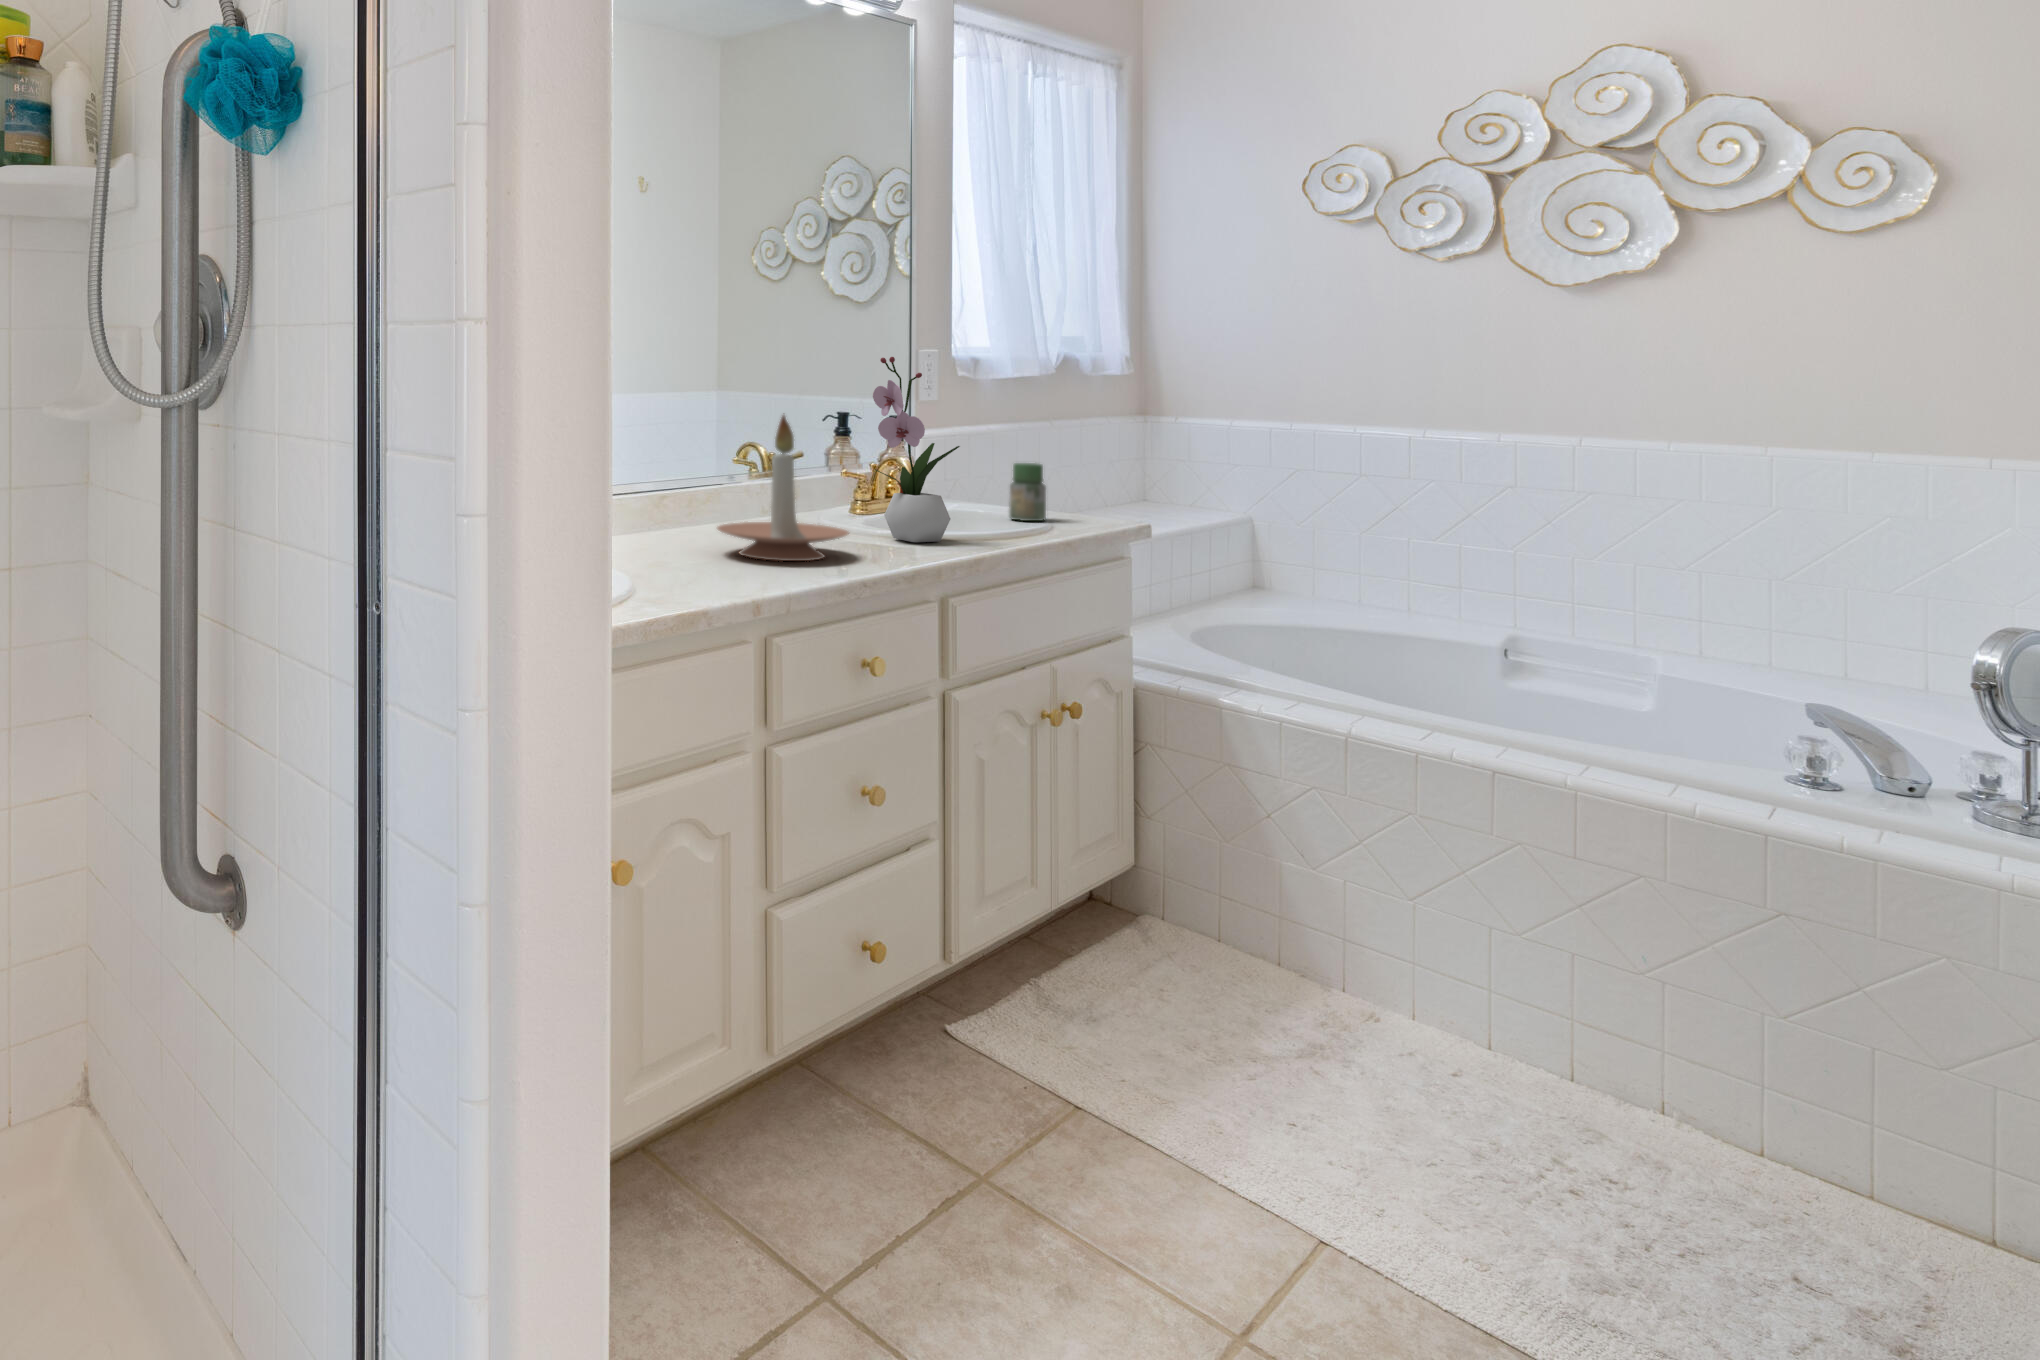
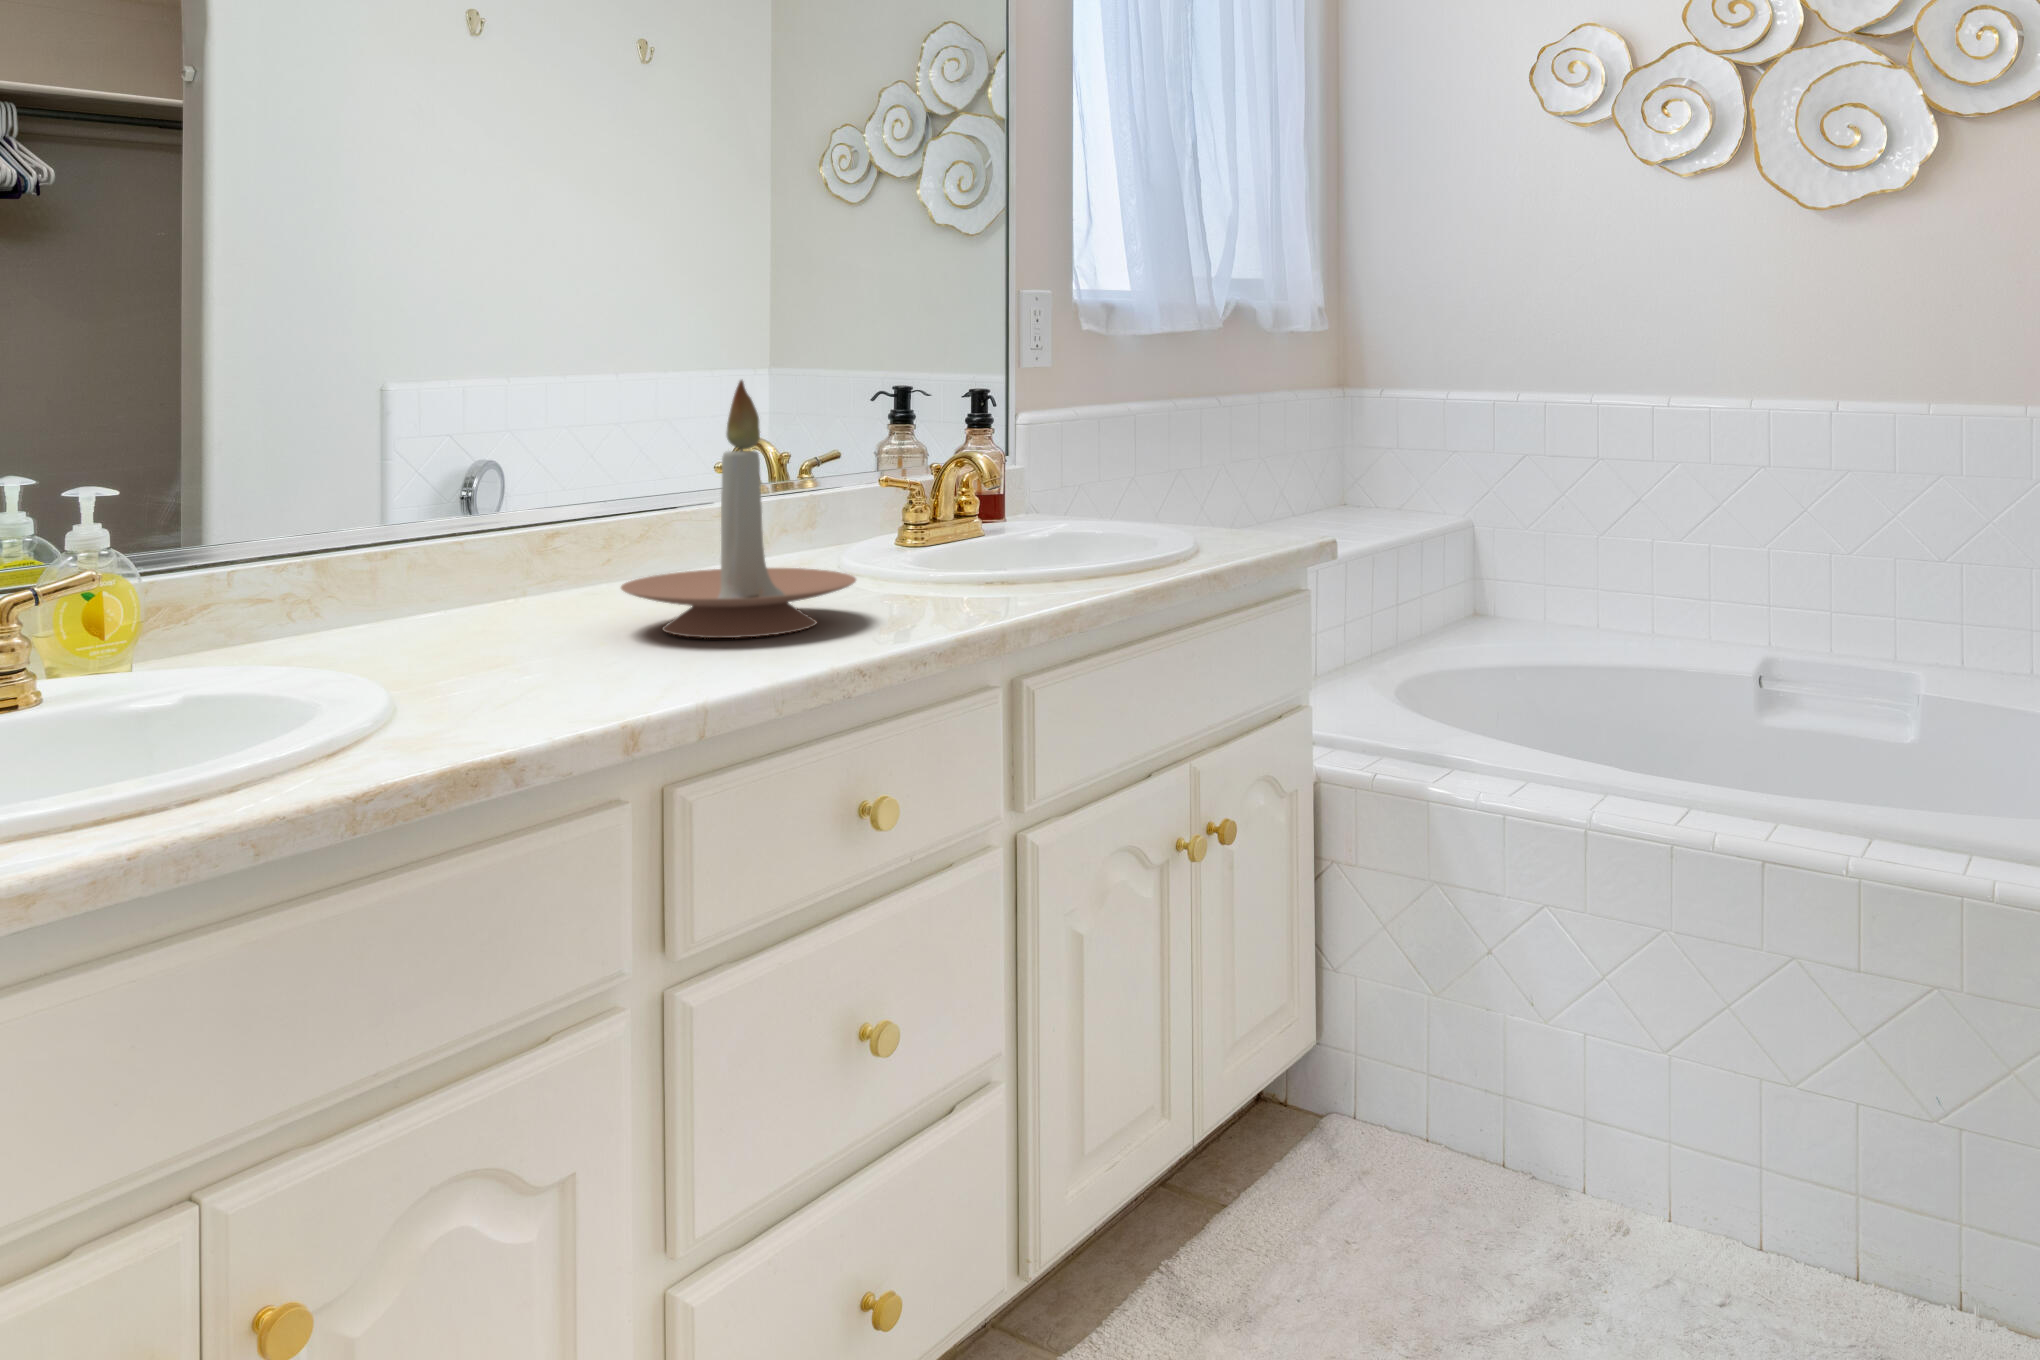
flower arrangement: present [873,357,960,542] -> none [914,287,1052,588]
jar: present [1009,463,1046,521] -> none [1143,455,1194,542]

